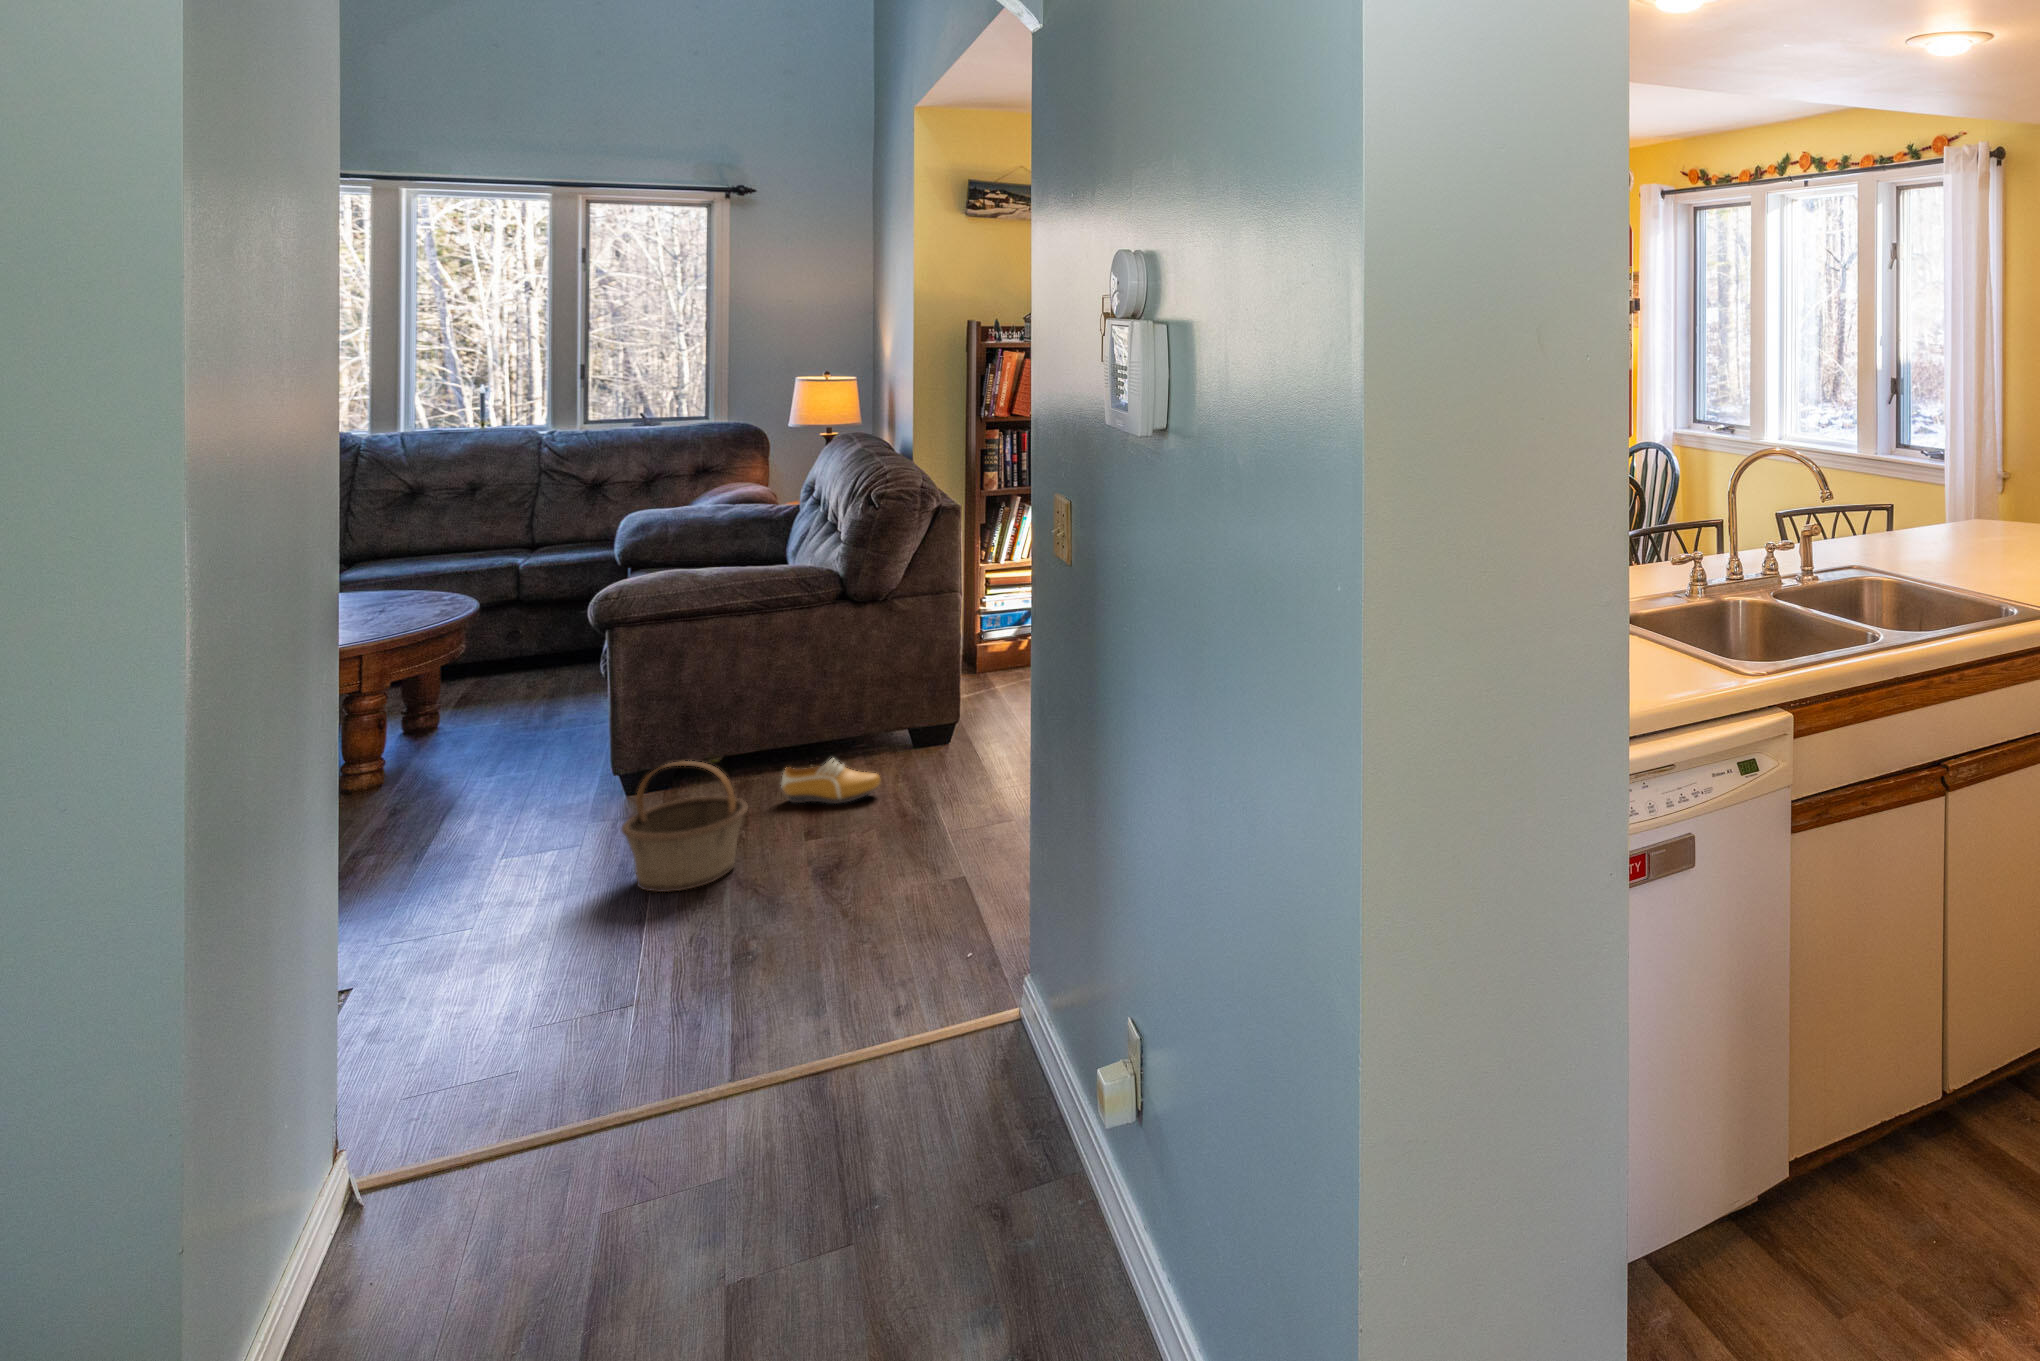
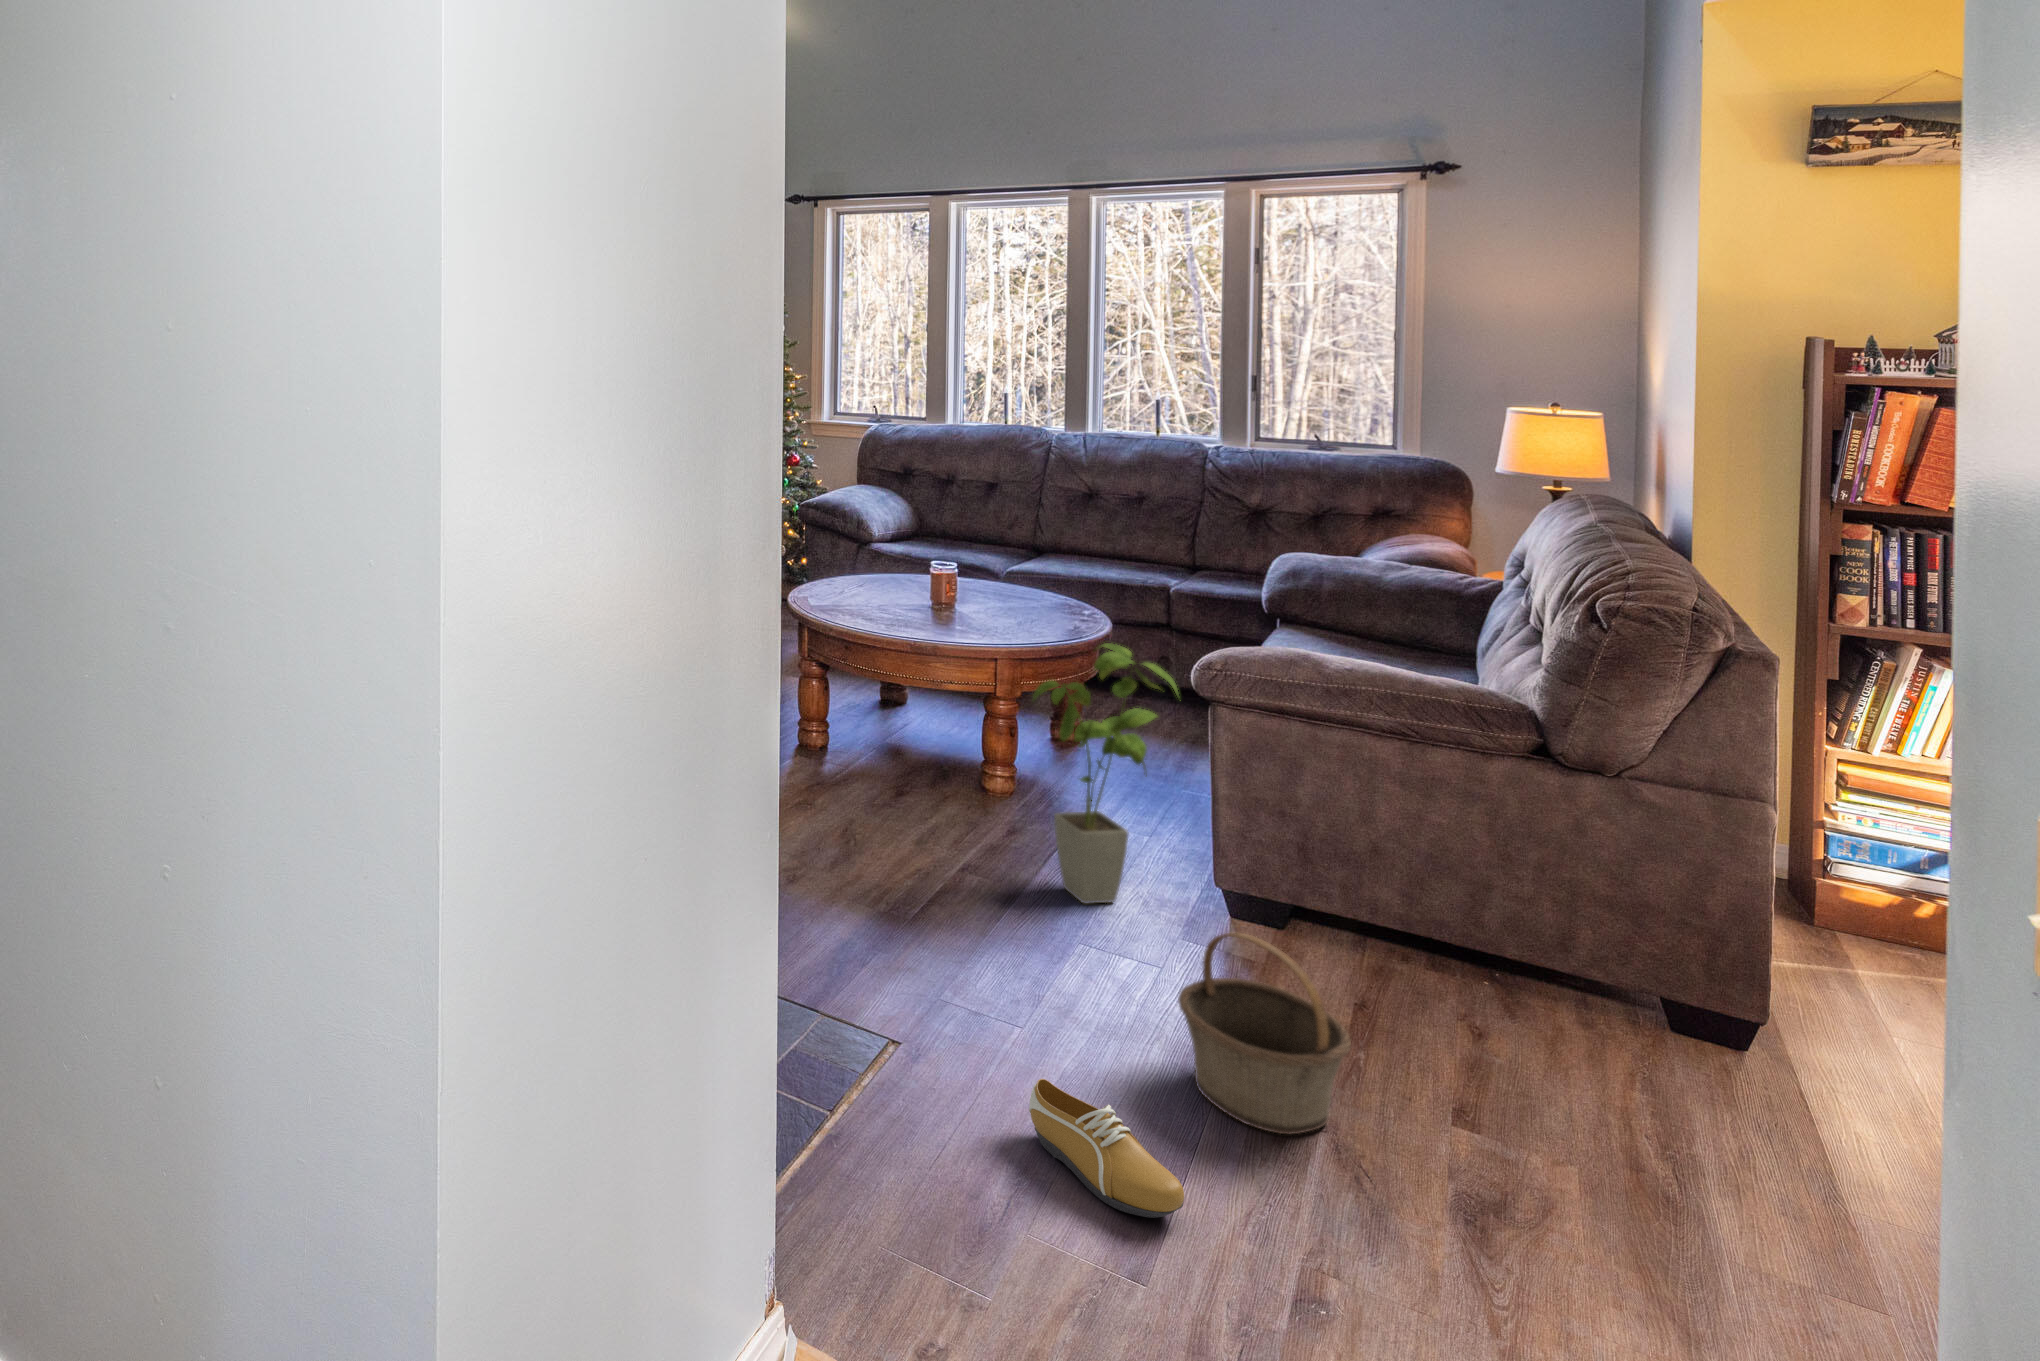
house plant: none [435,593,587,829] -> present [1033,643,1178,903]
shoe: present [782,758,880,804] -> present [1029,1079,1184,1218]

